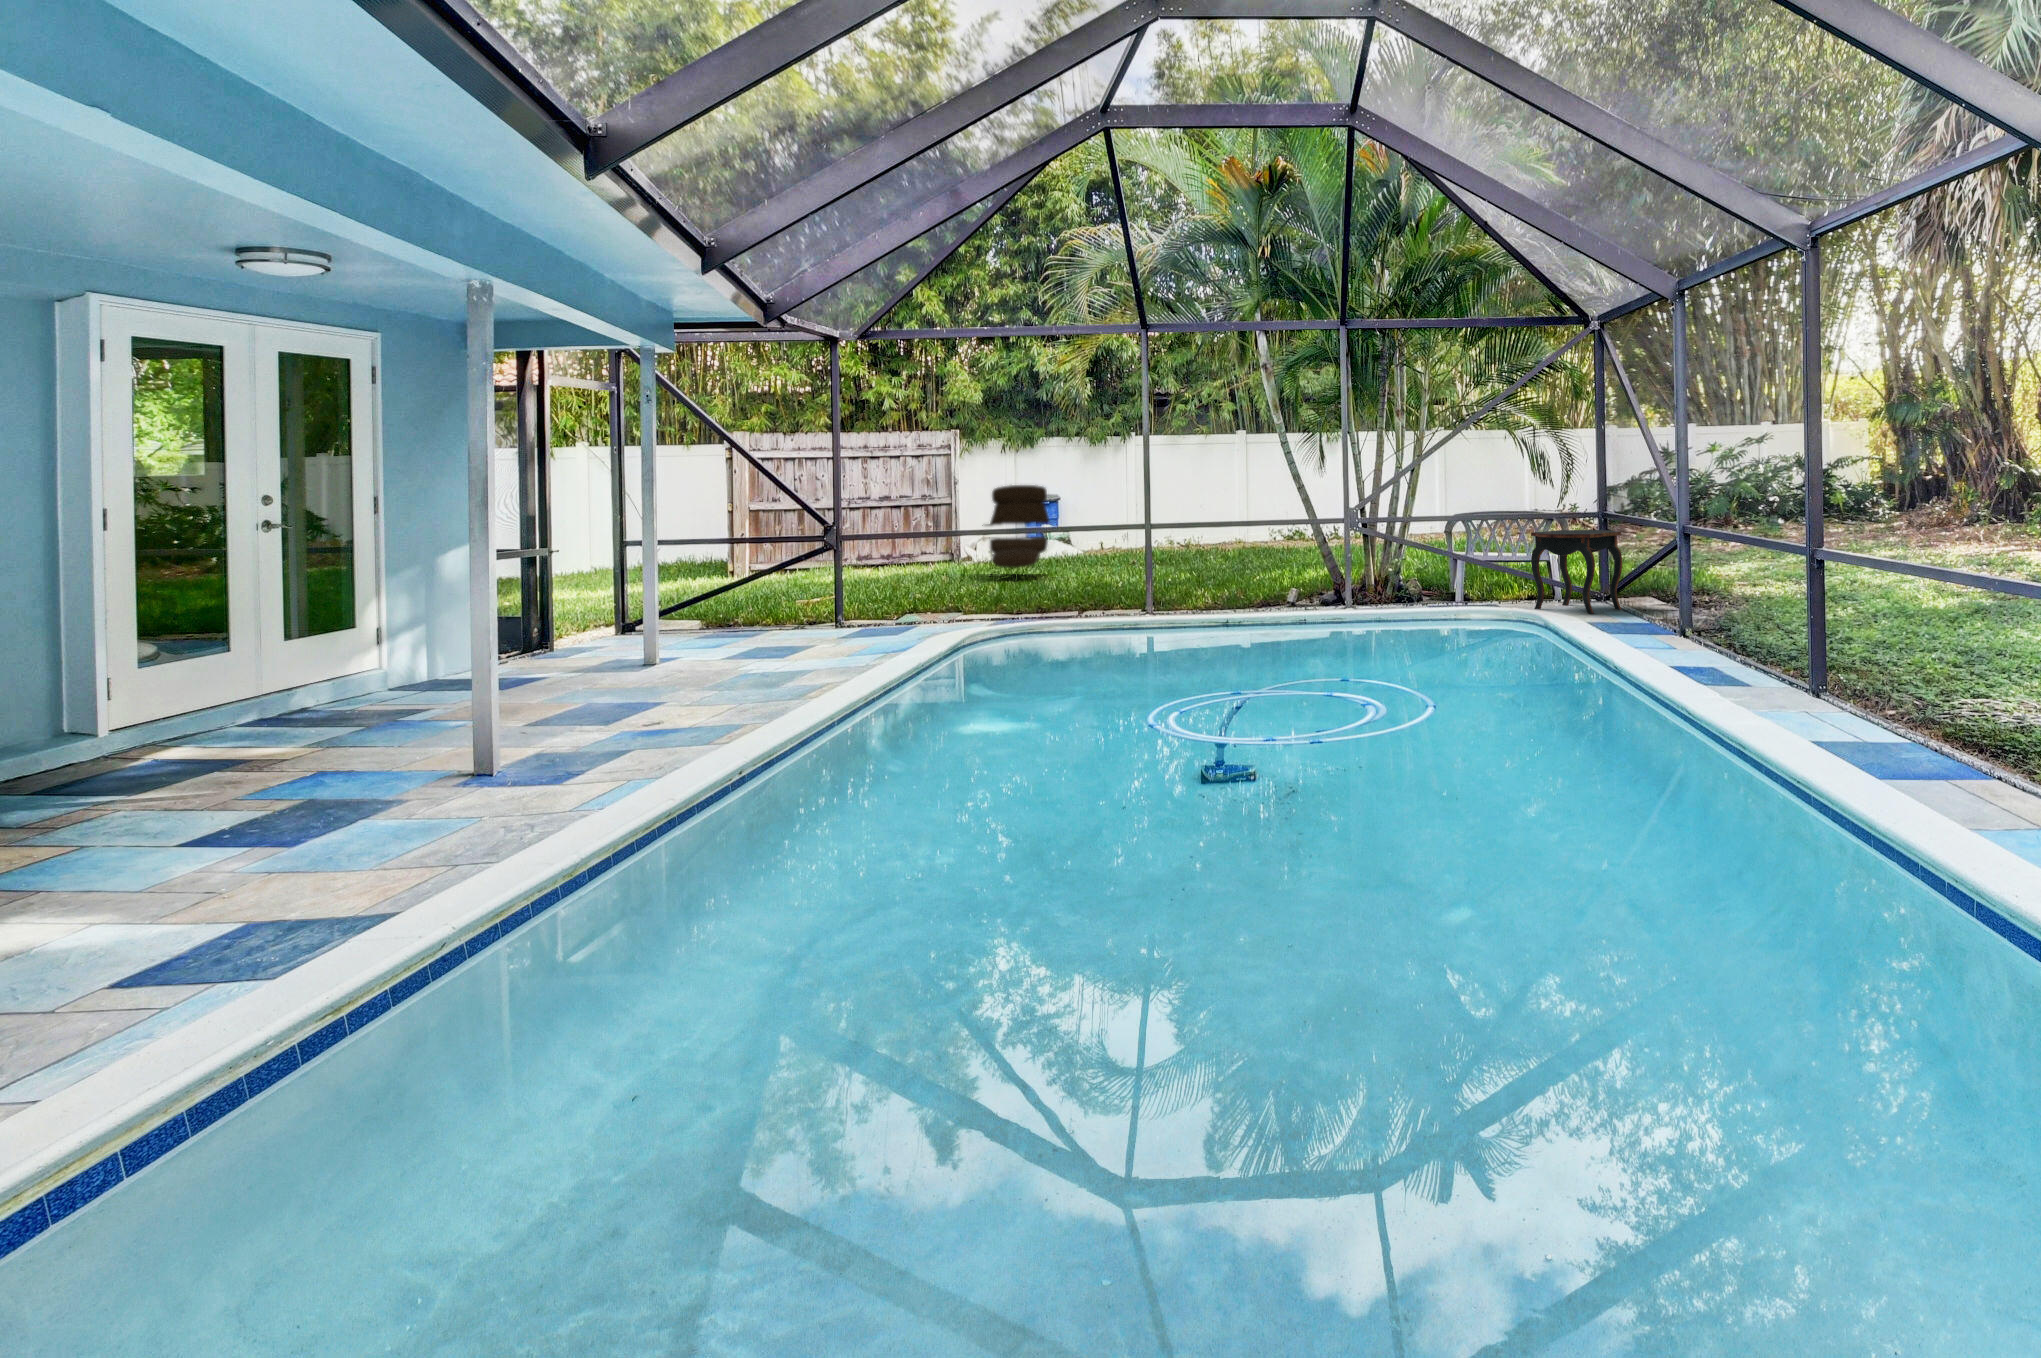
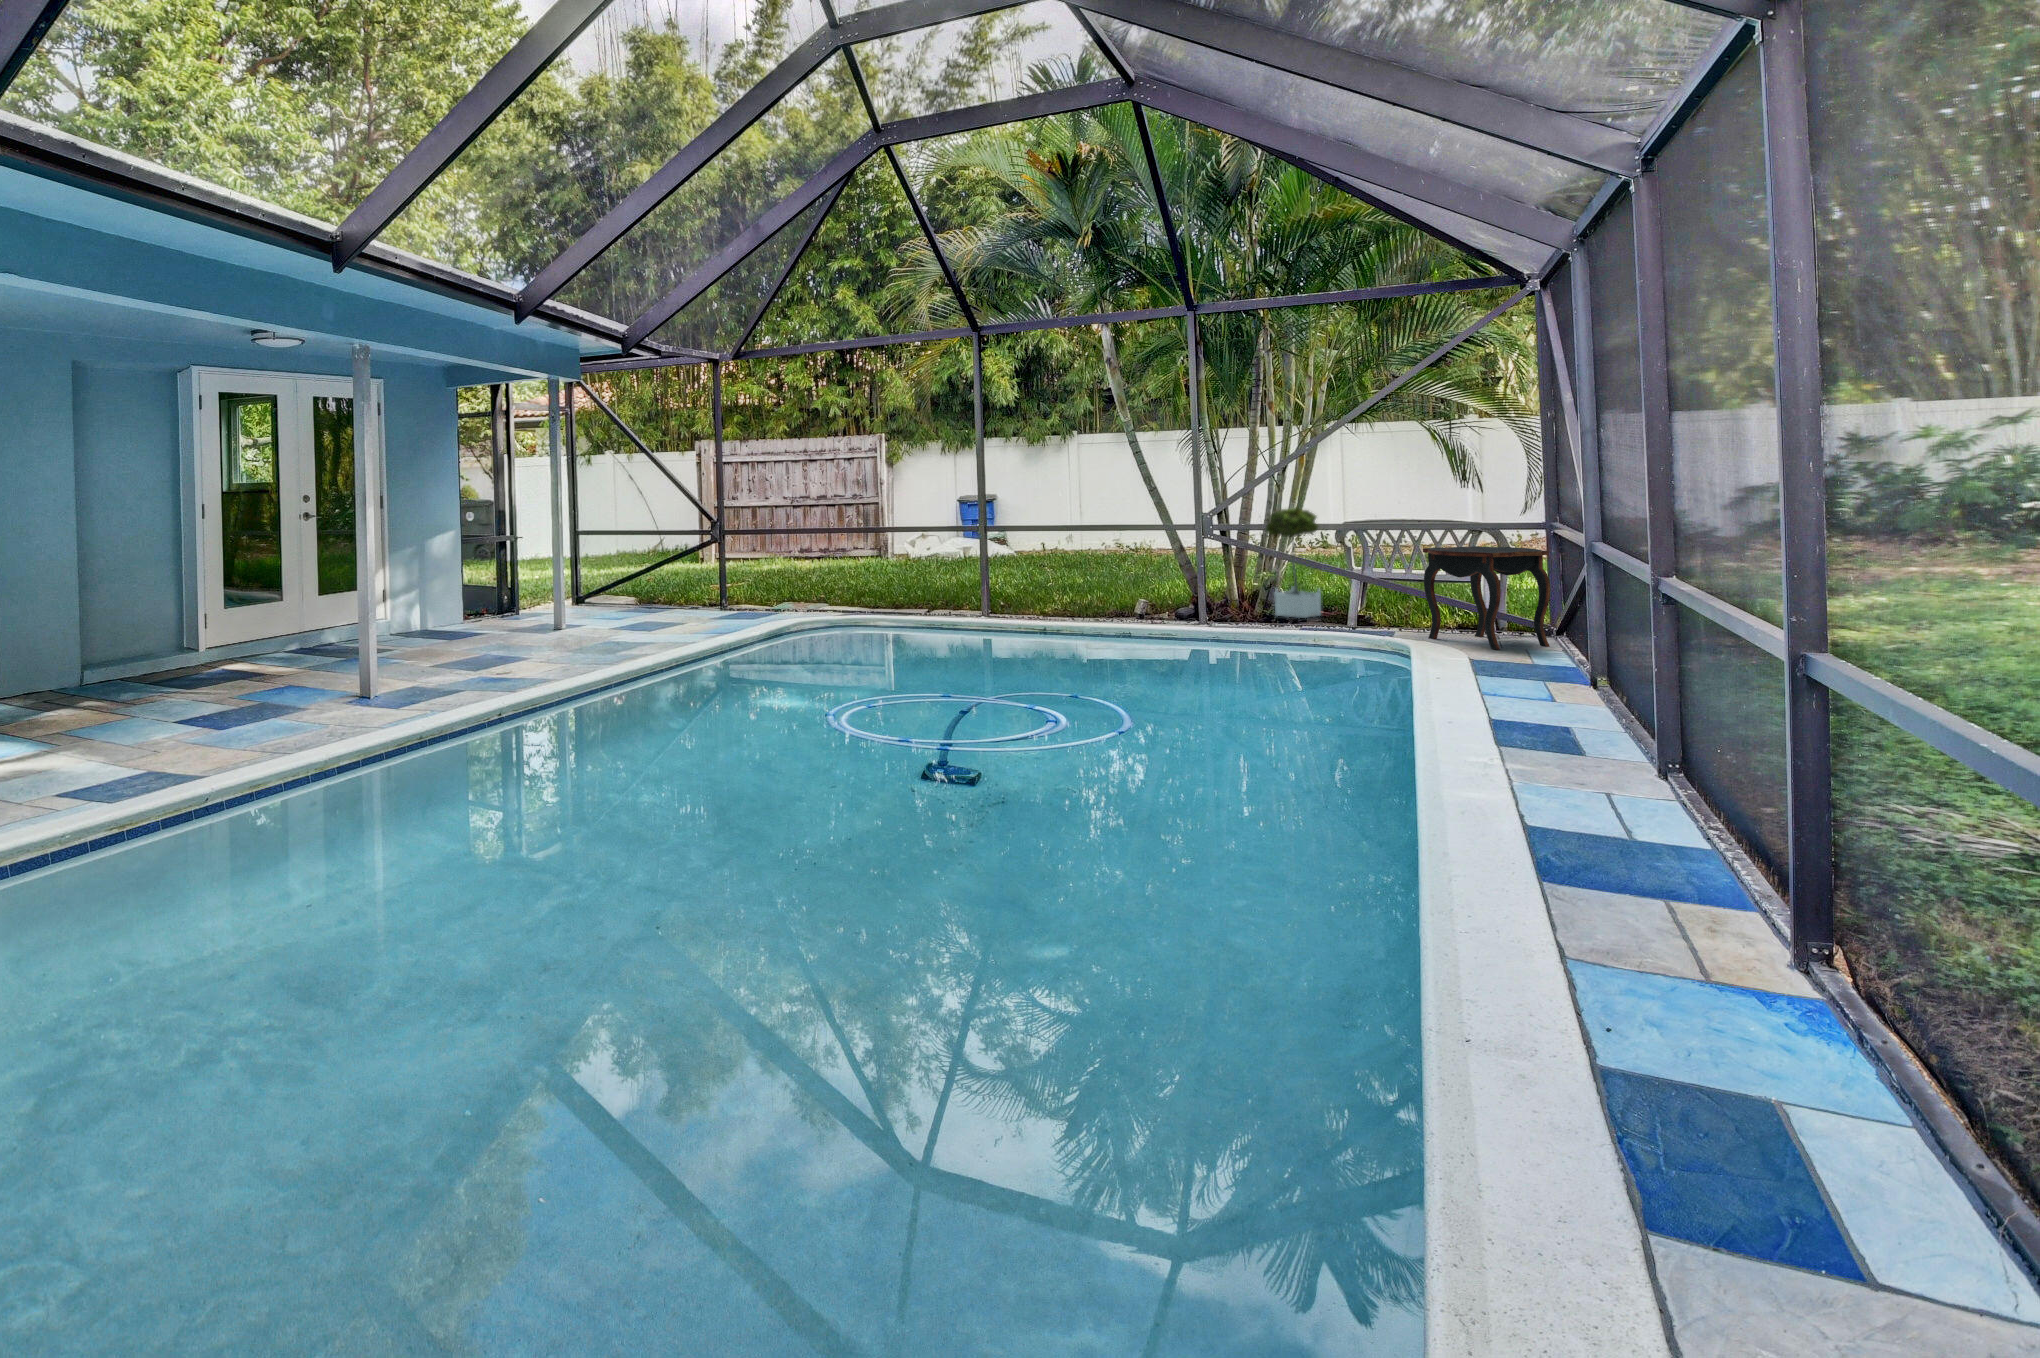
lounge chair: present [982,485,1050,580] -> none [903,487,972,576]
potted tree: none [1391,498,1432,599] -> present [1266,507,1321,618]

